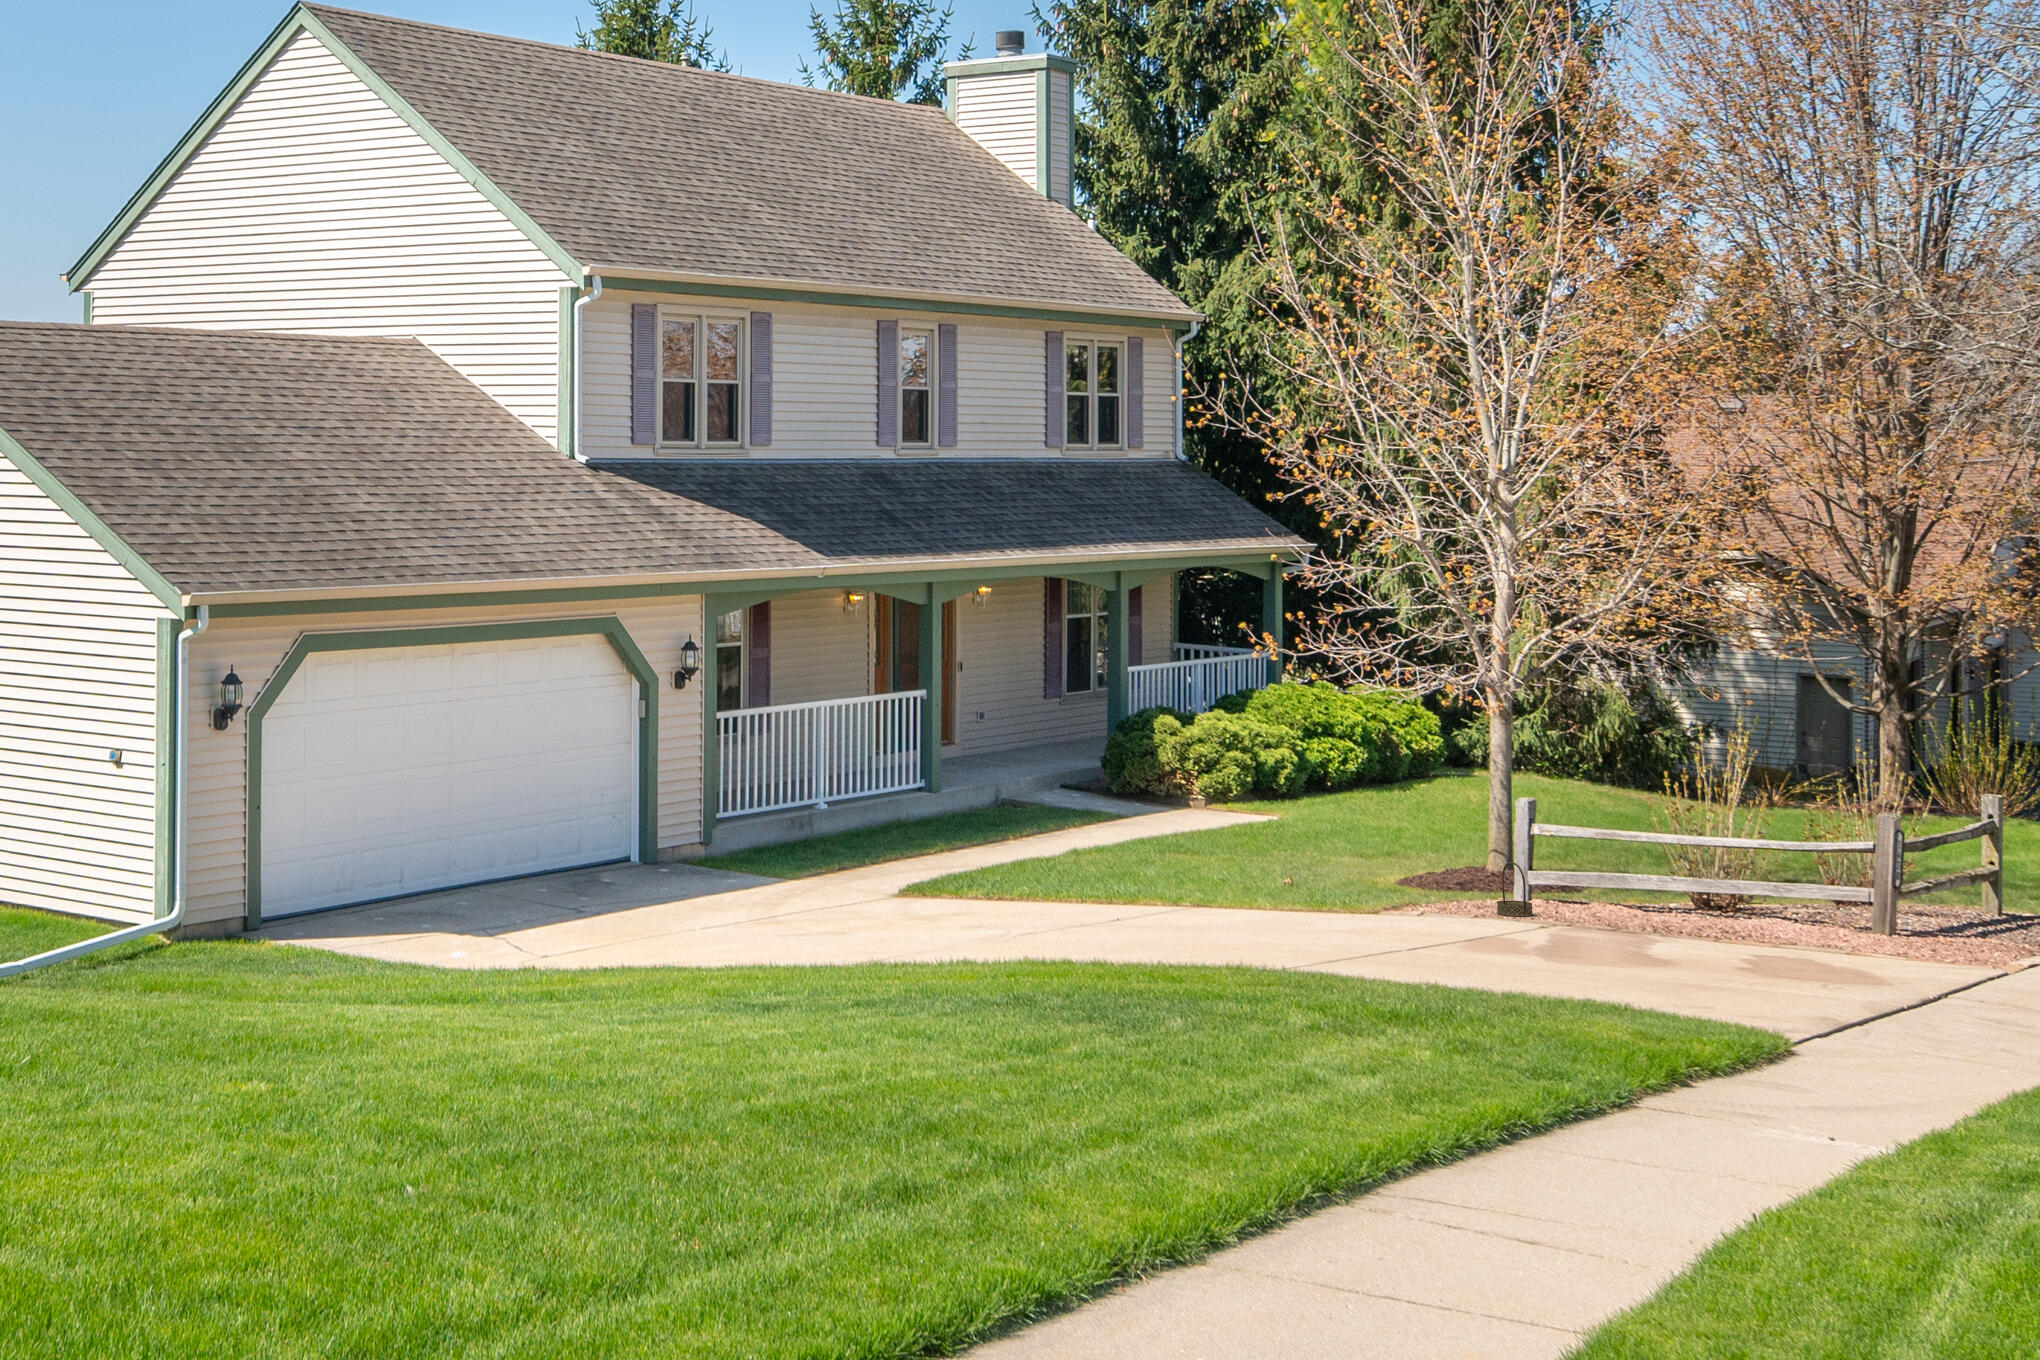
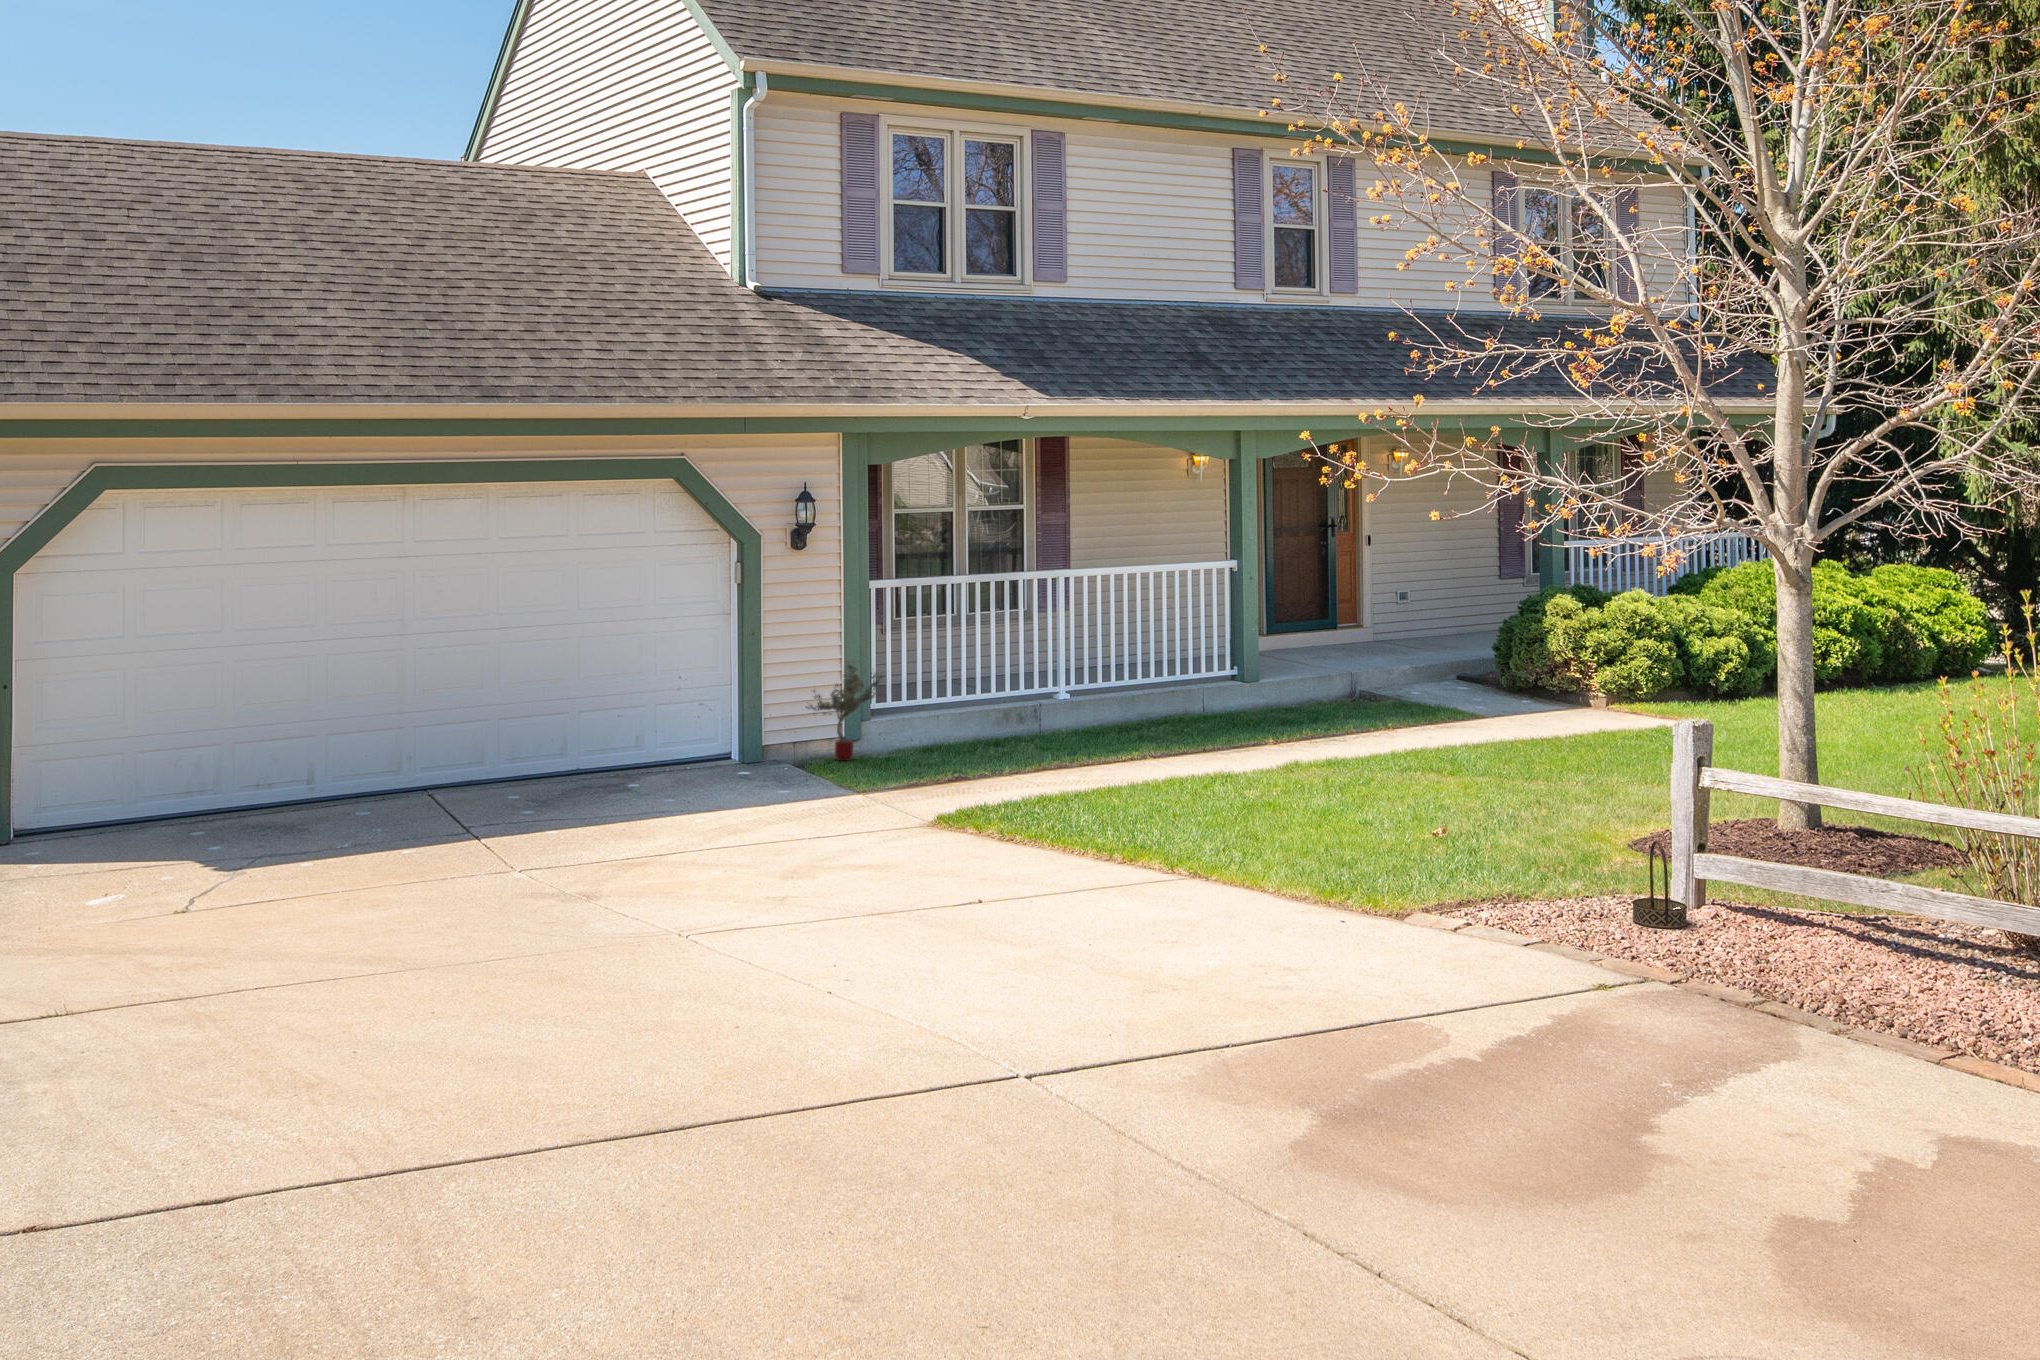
potted tree: none [684,780,739,867] -> present [806,661,883,761]

